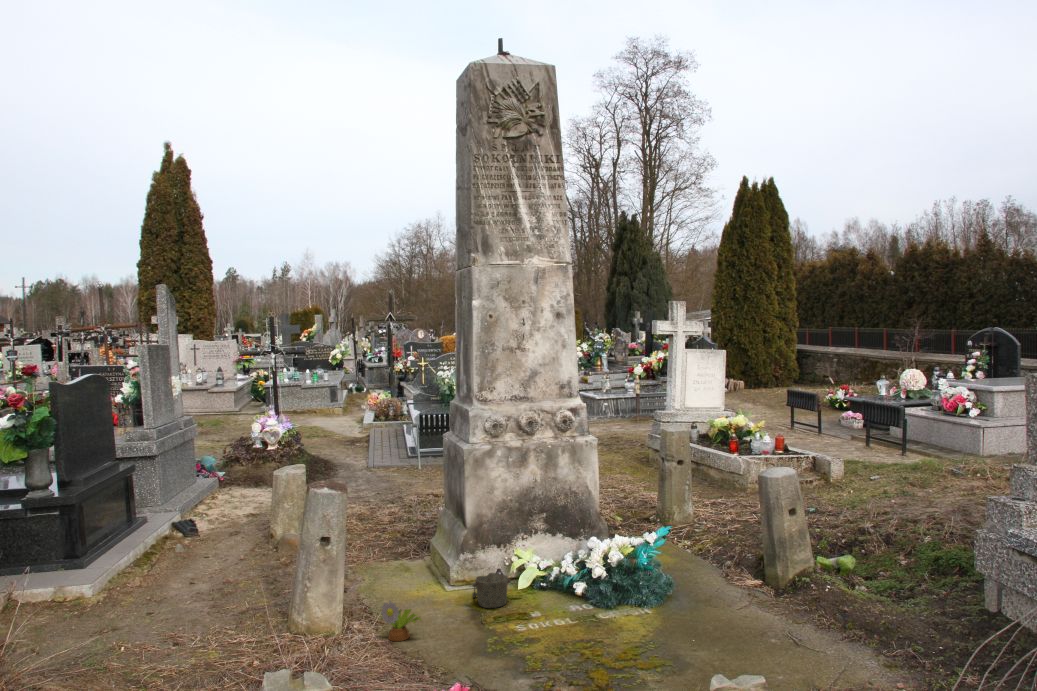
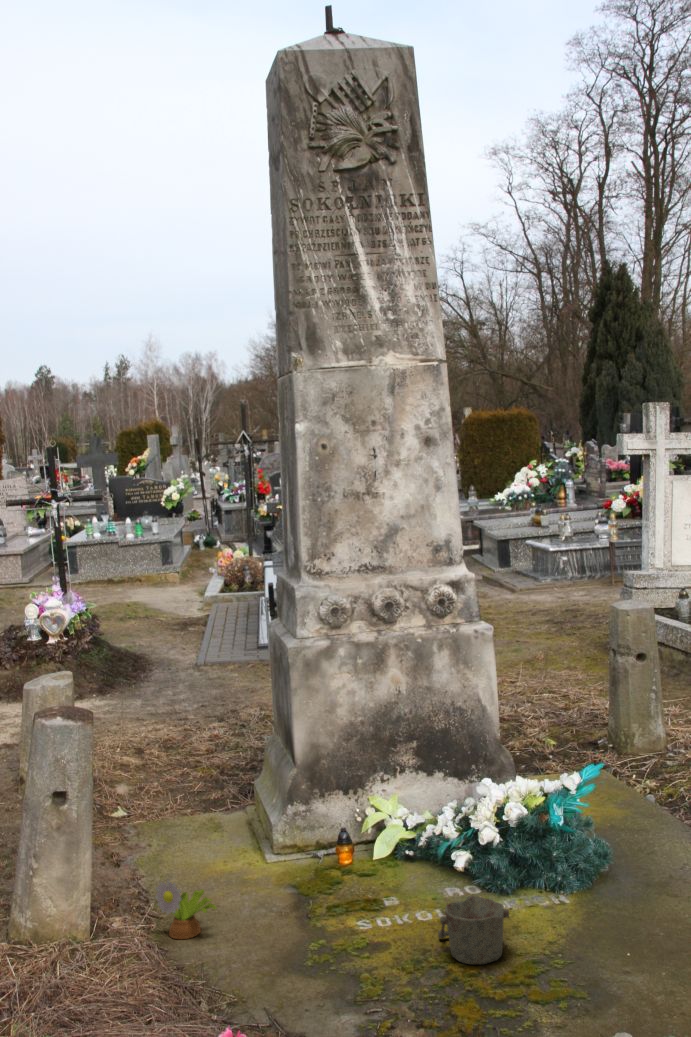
bucket: present [472,573,511,608] -> present [438,896,509,964]

